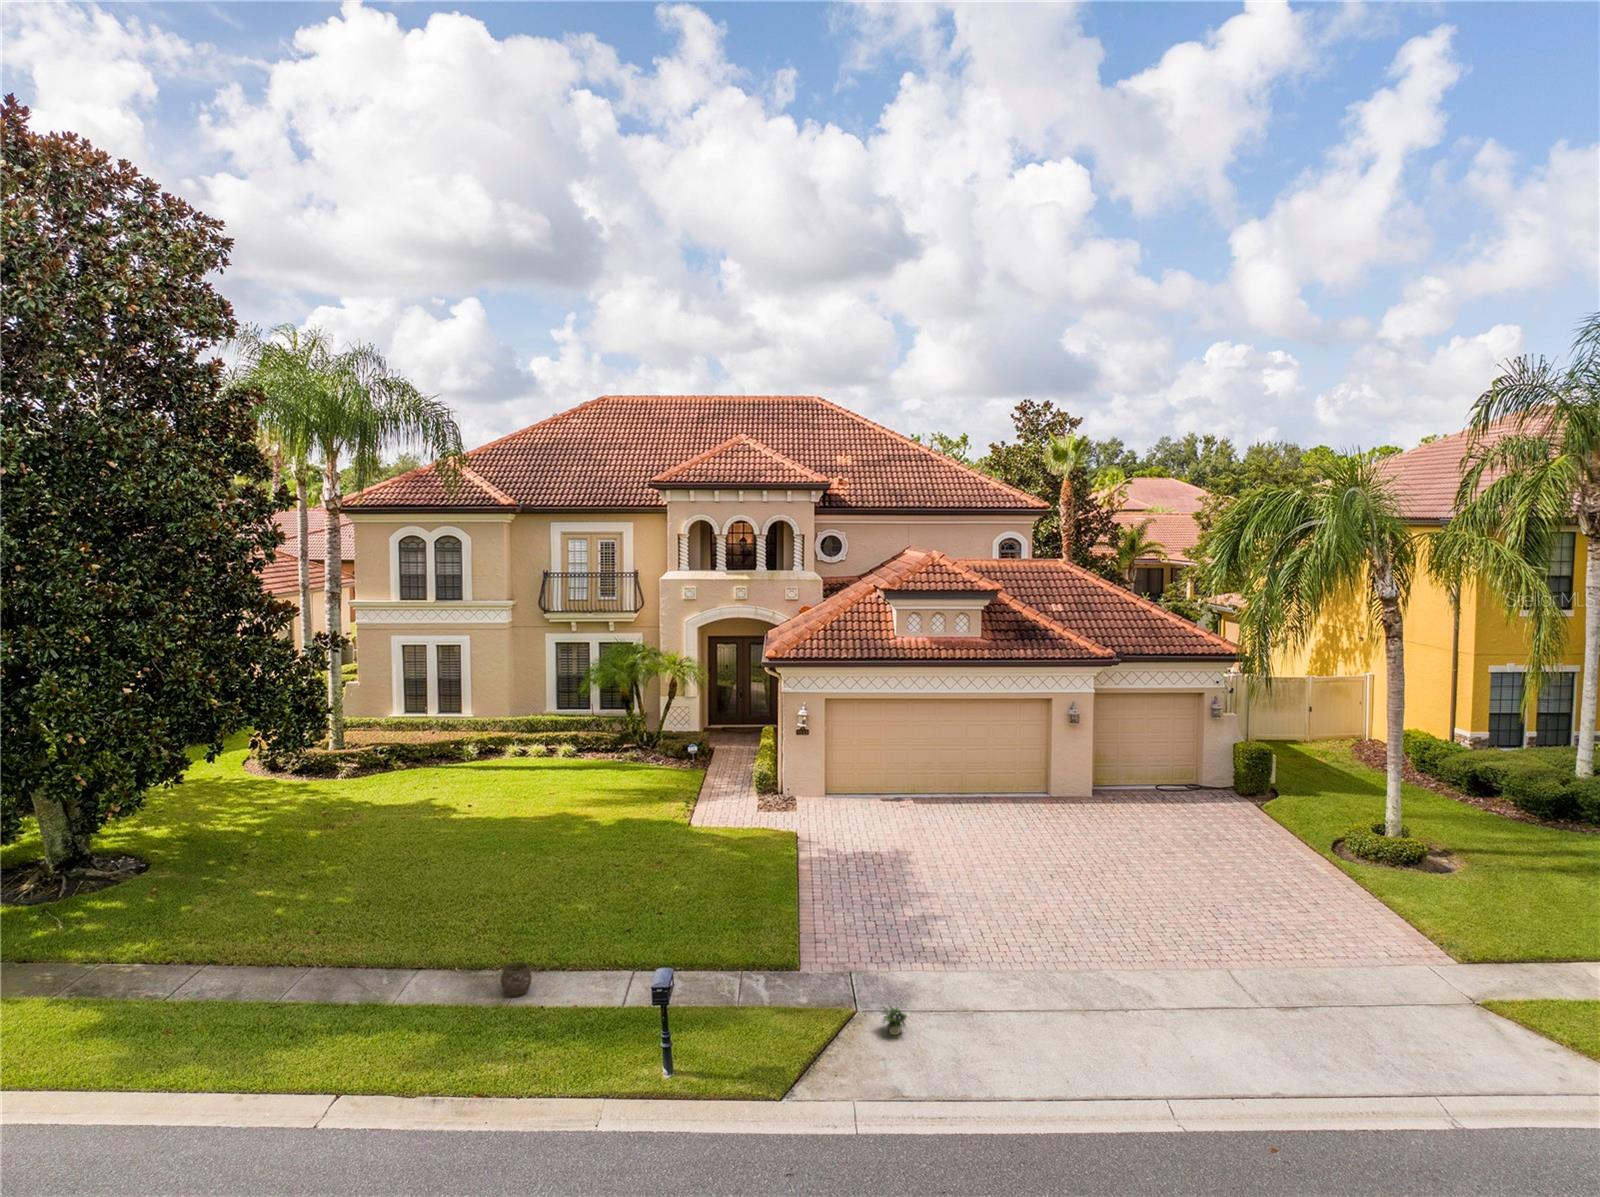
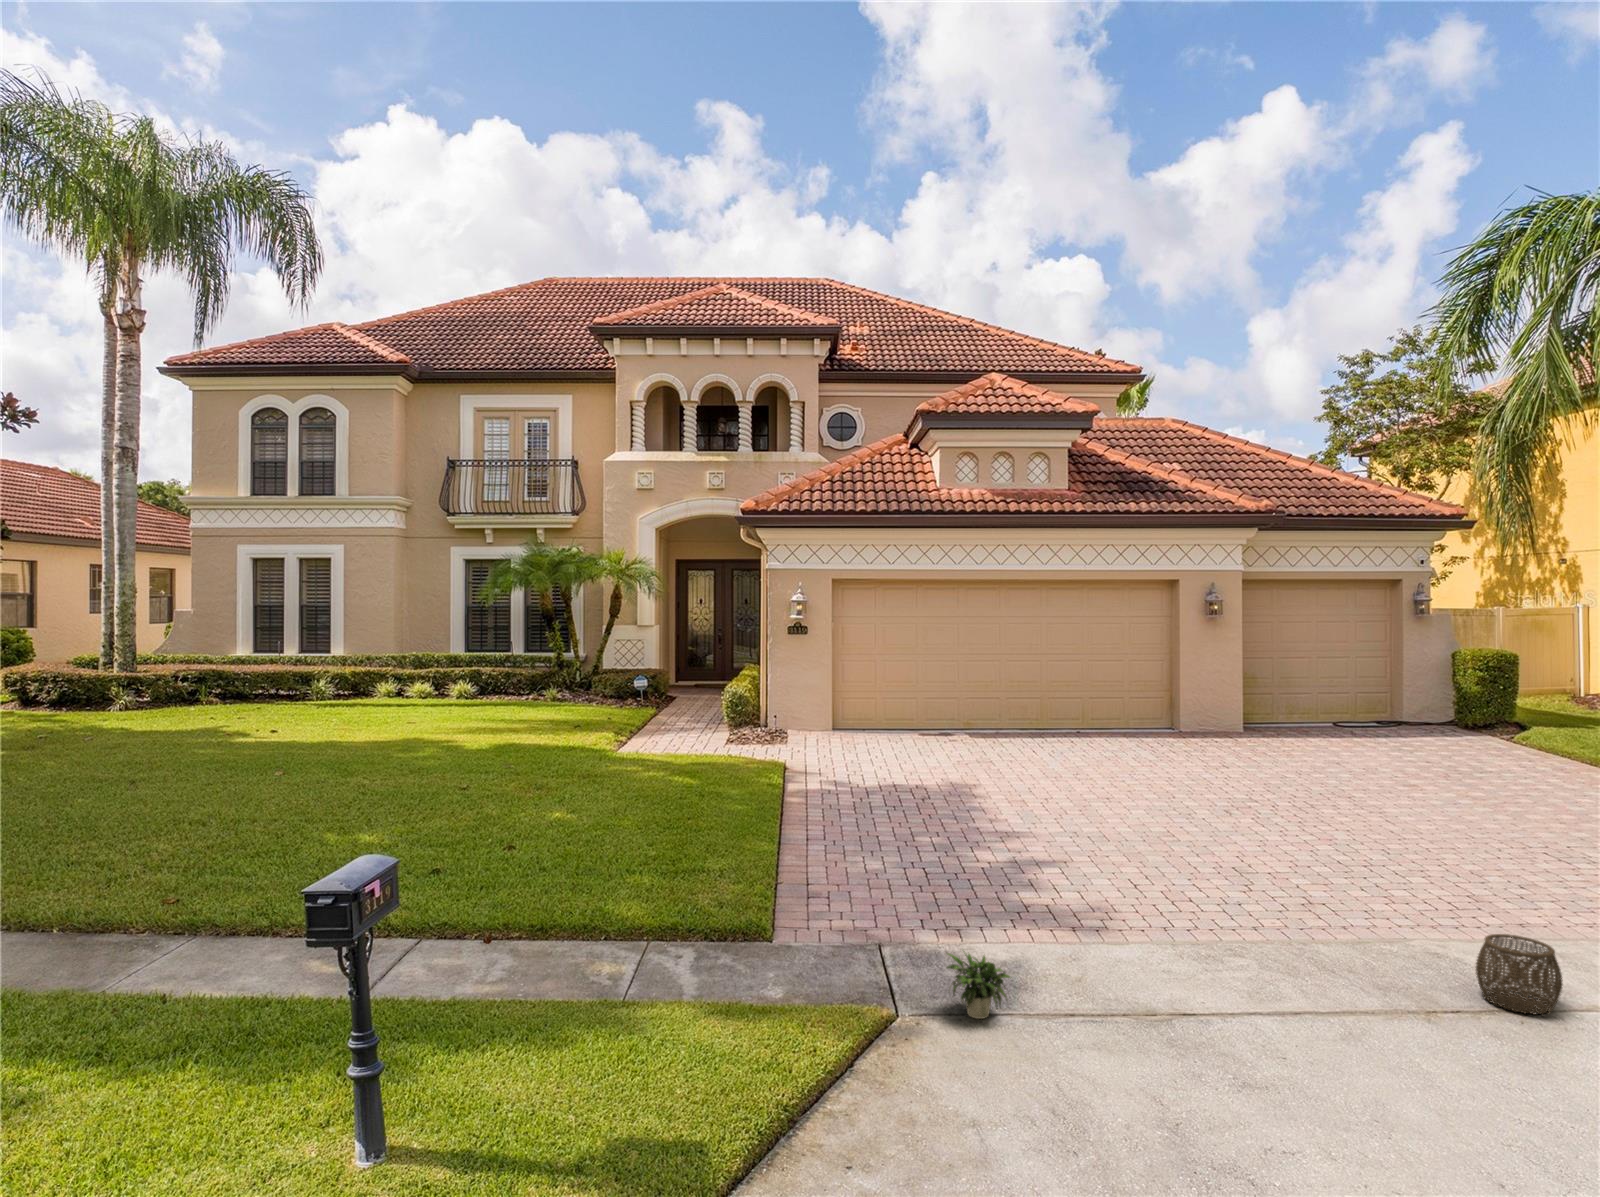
woven basket: present [501,962,532,997] -> present [1476,934,1563,1015]

